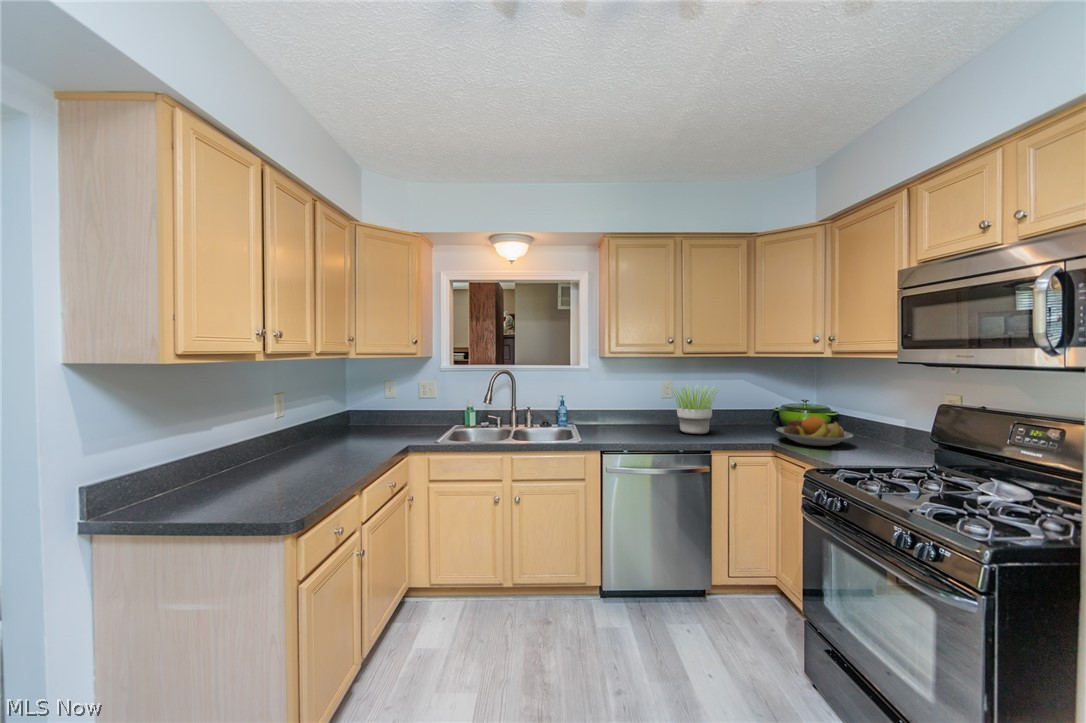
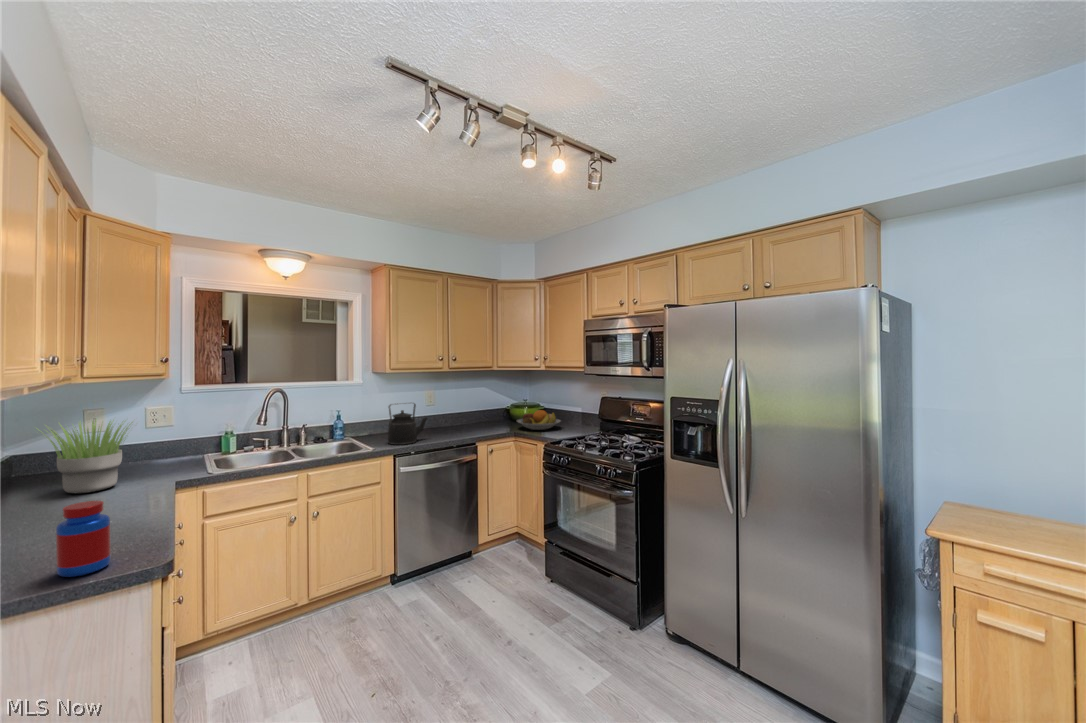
potted plant: present [672,385,719,434] -> present [37,419,128,494]
kettle: none [599,393,646,439] -> present [388,404,427,445]
jar: none [192,449,235,513] -> present [56,501,111,577]

